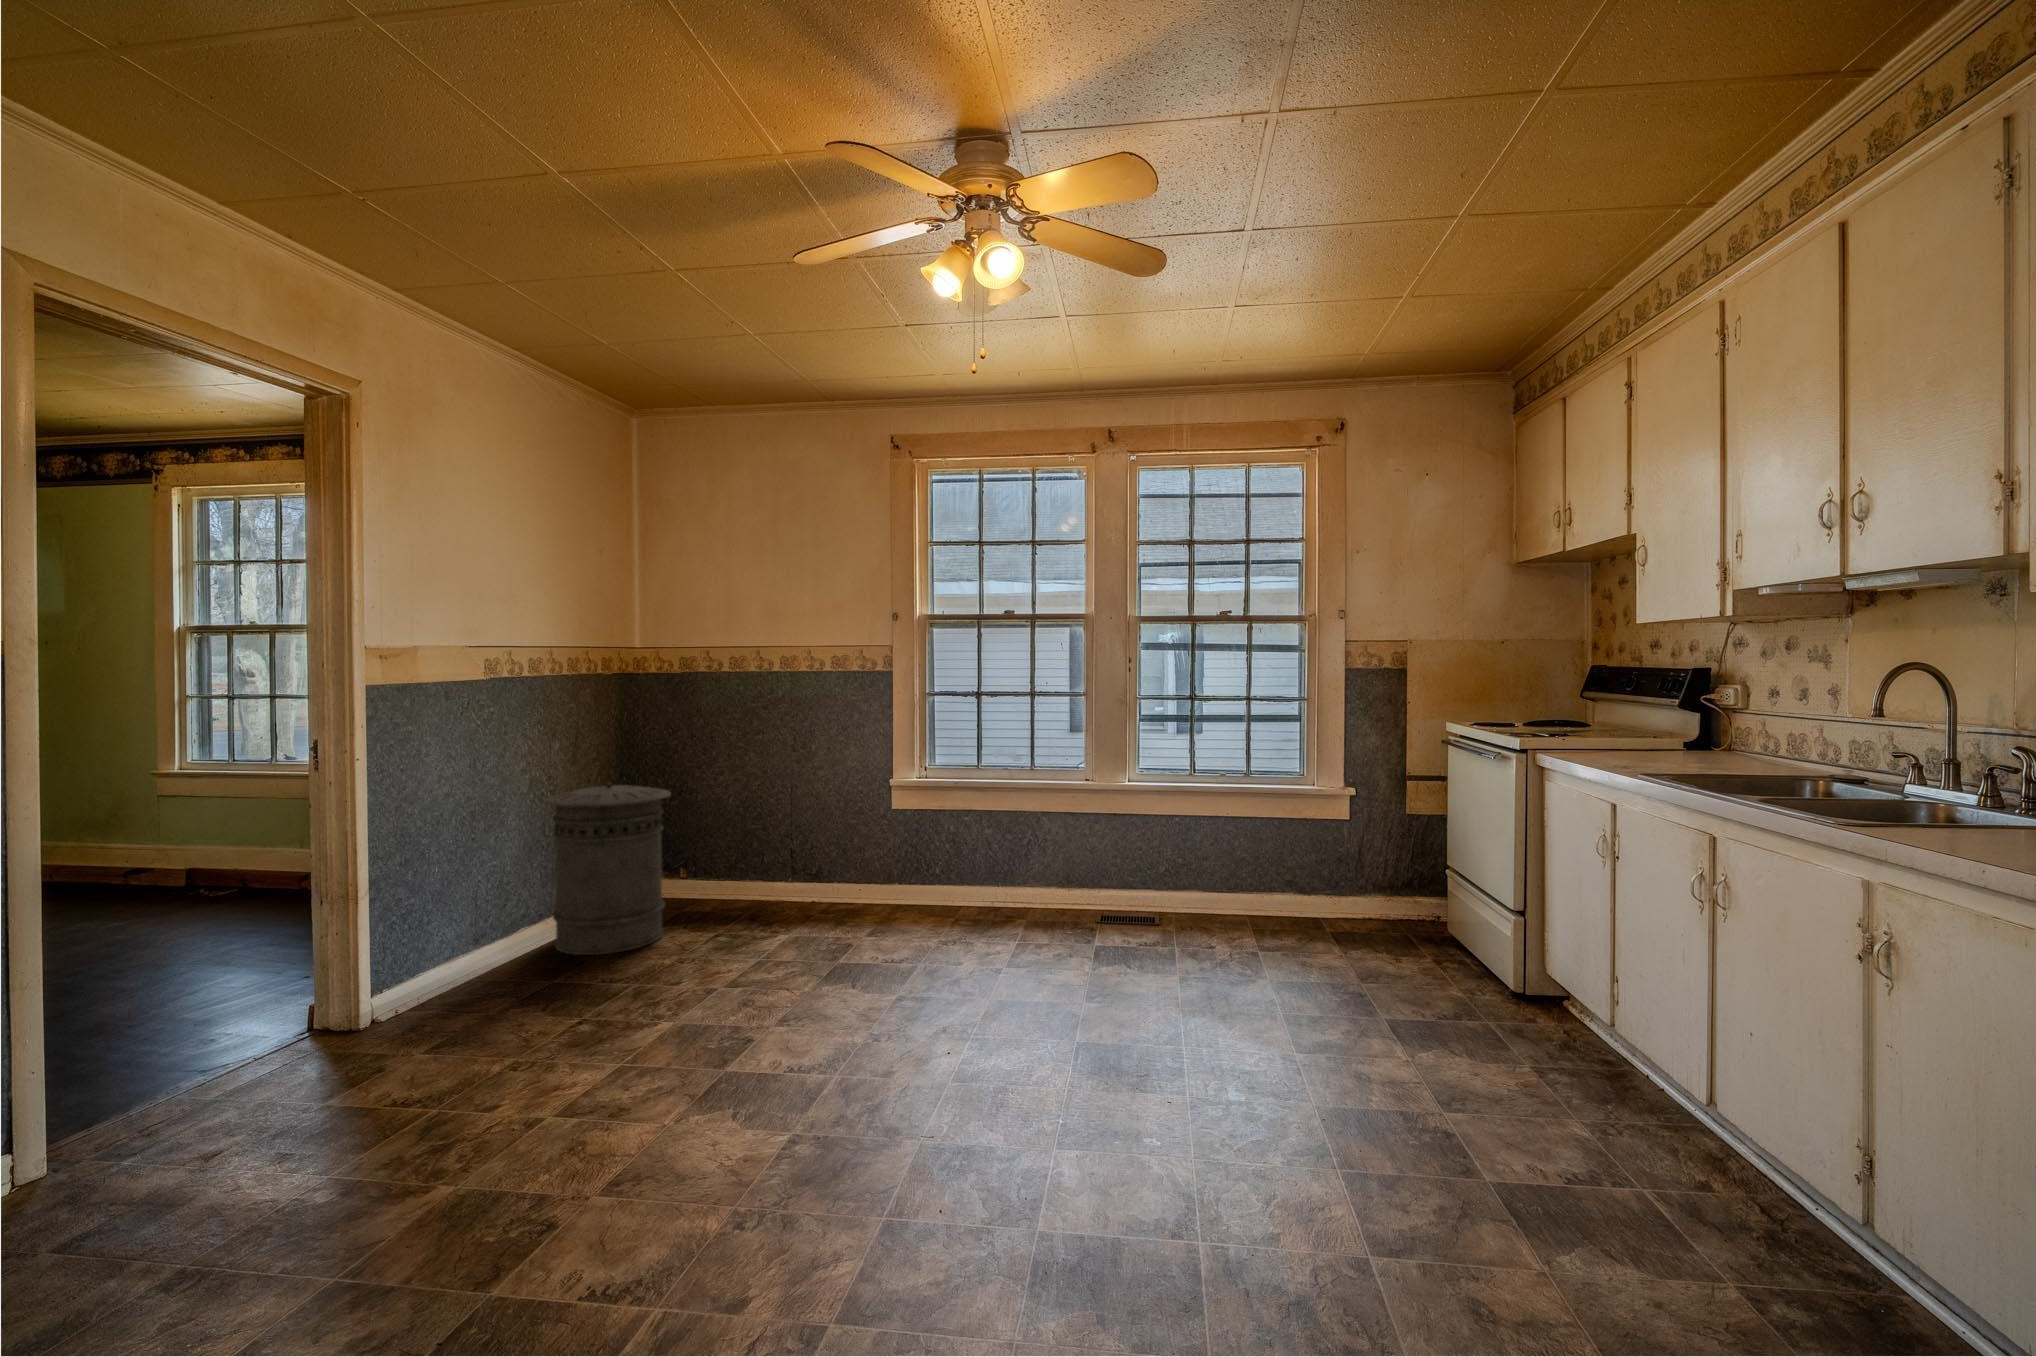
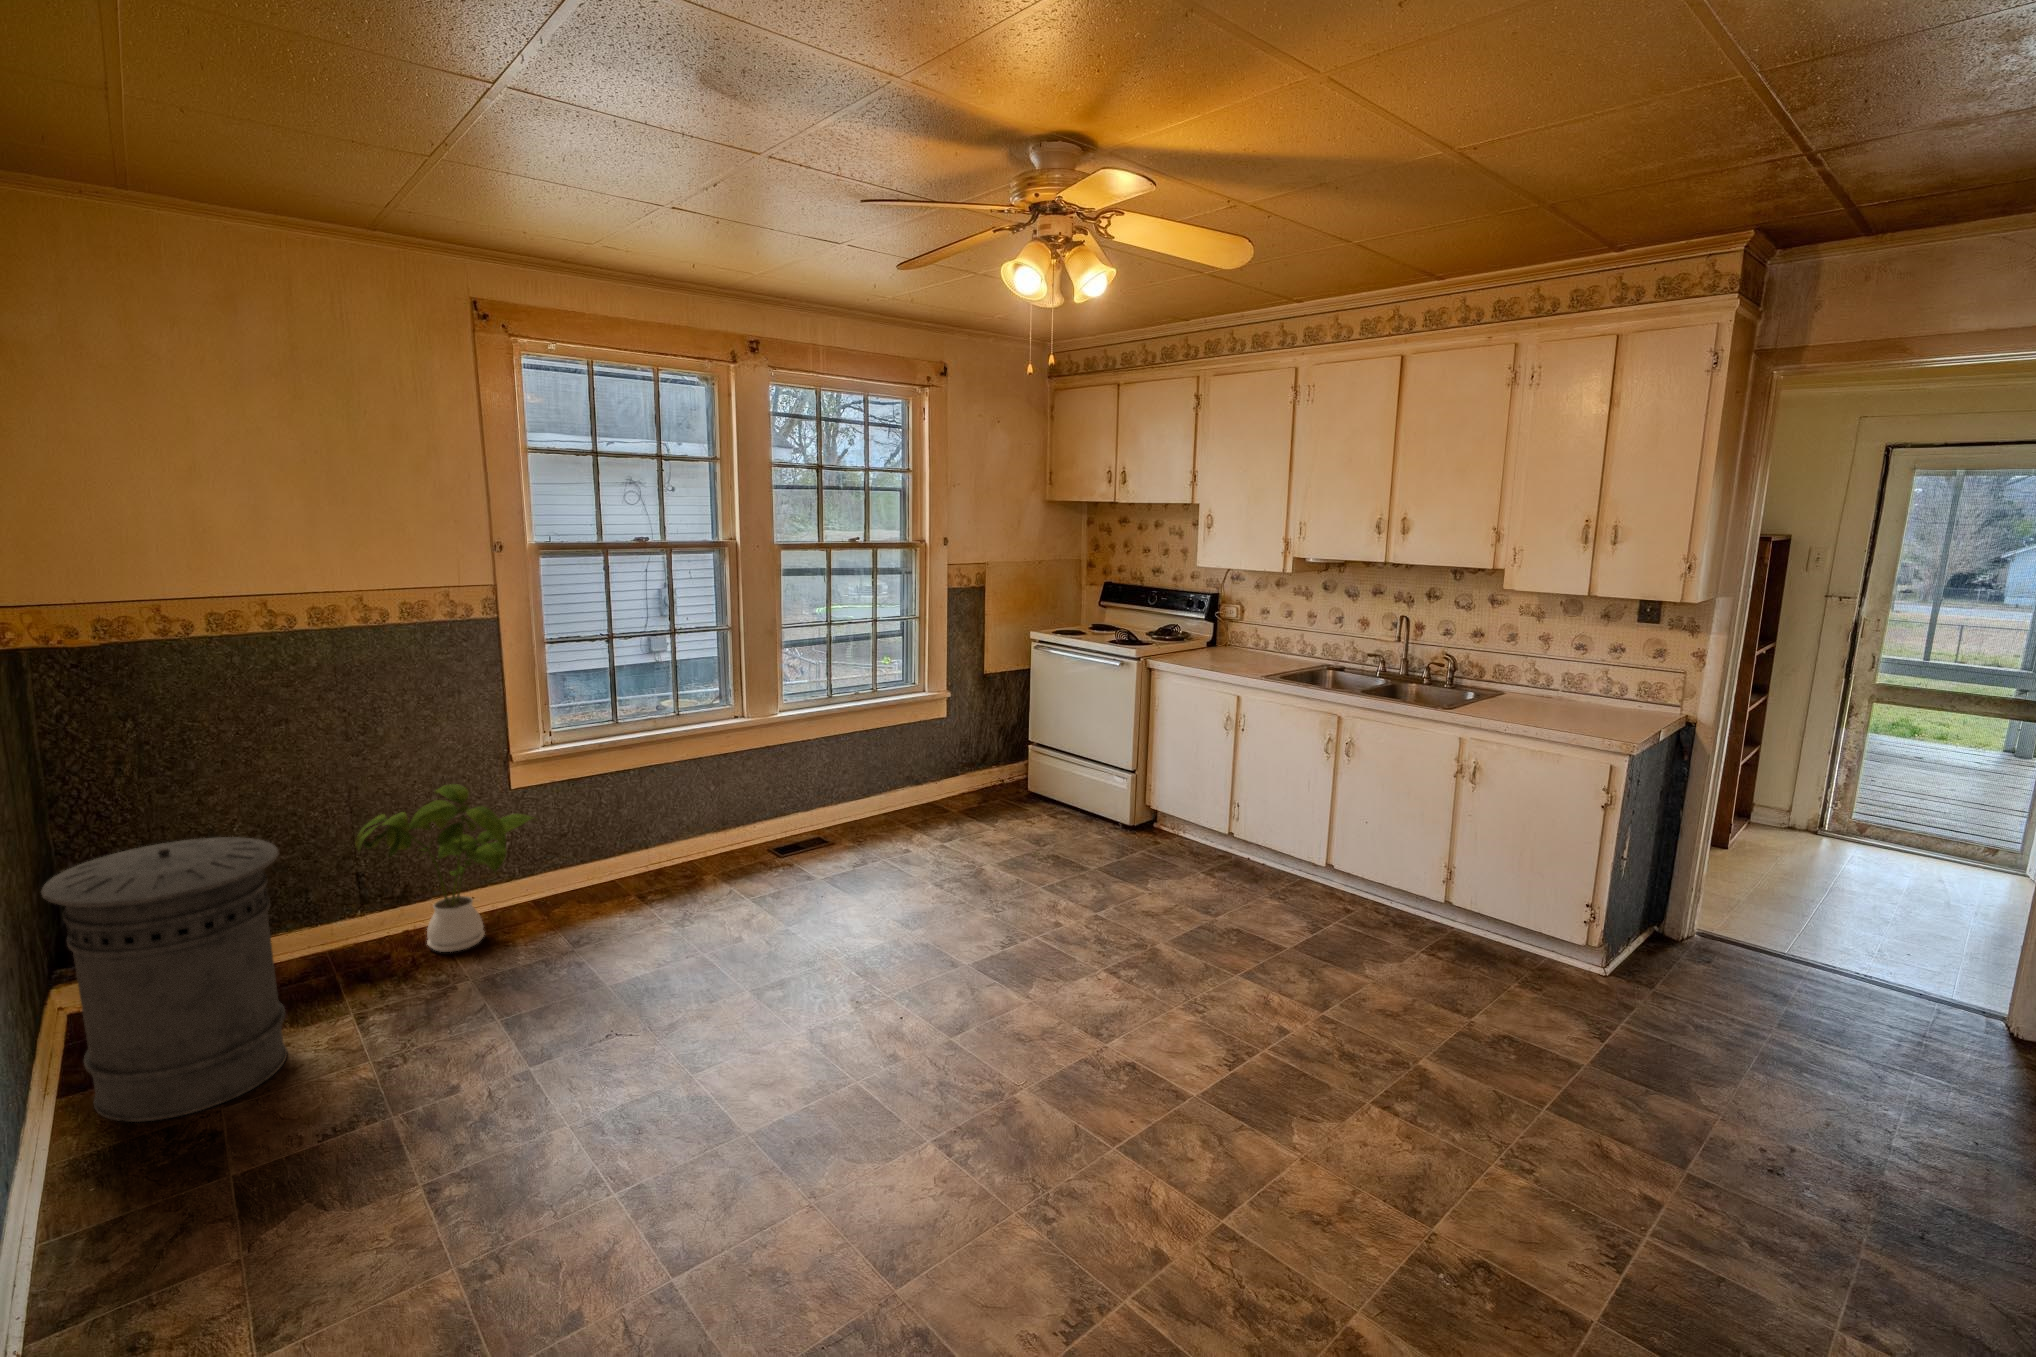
house plant: none [762,785,894,918] -> present [355,784,536,952]

